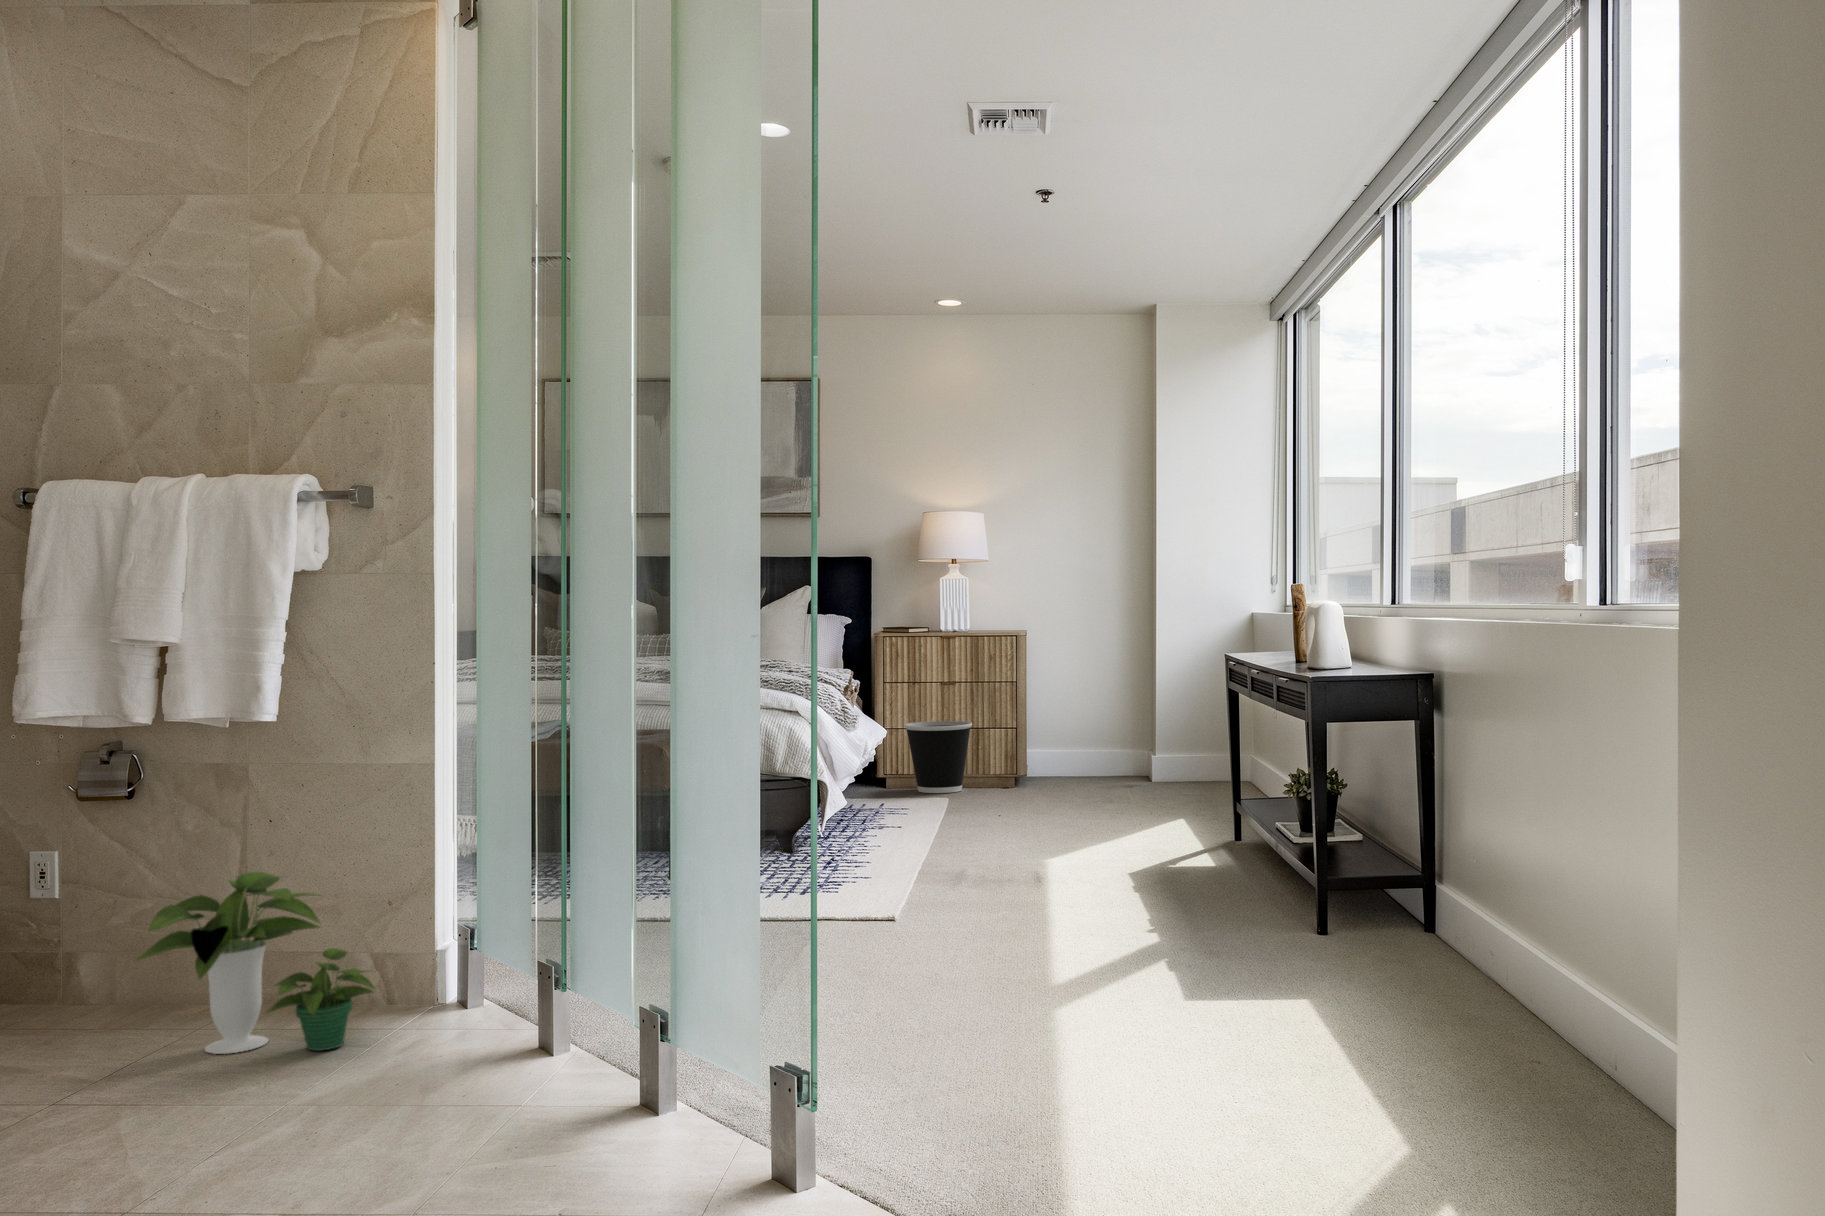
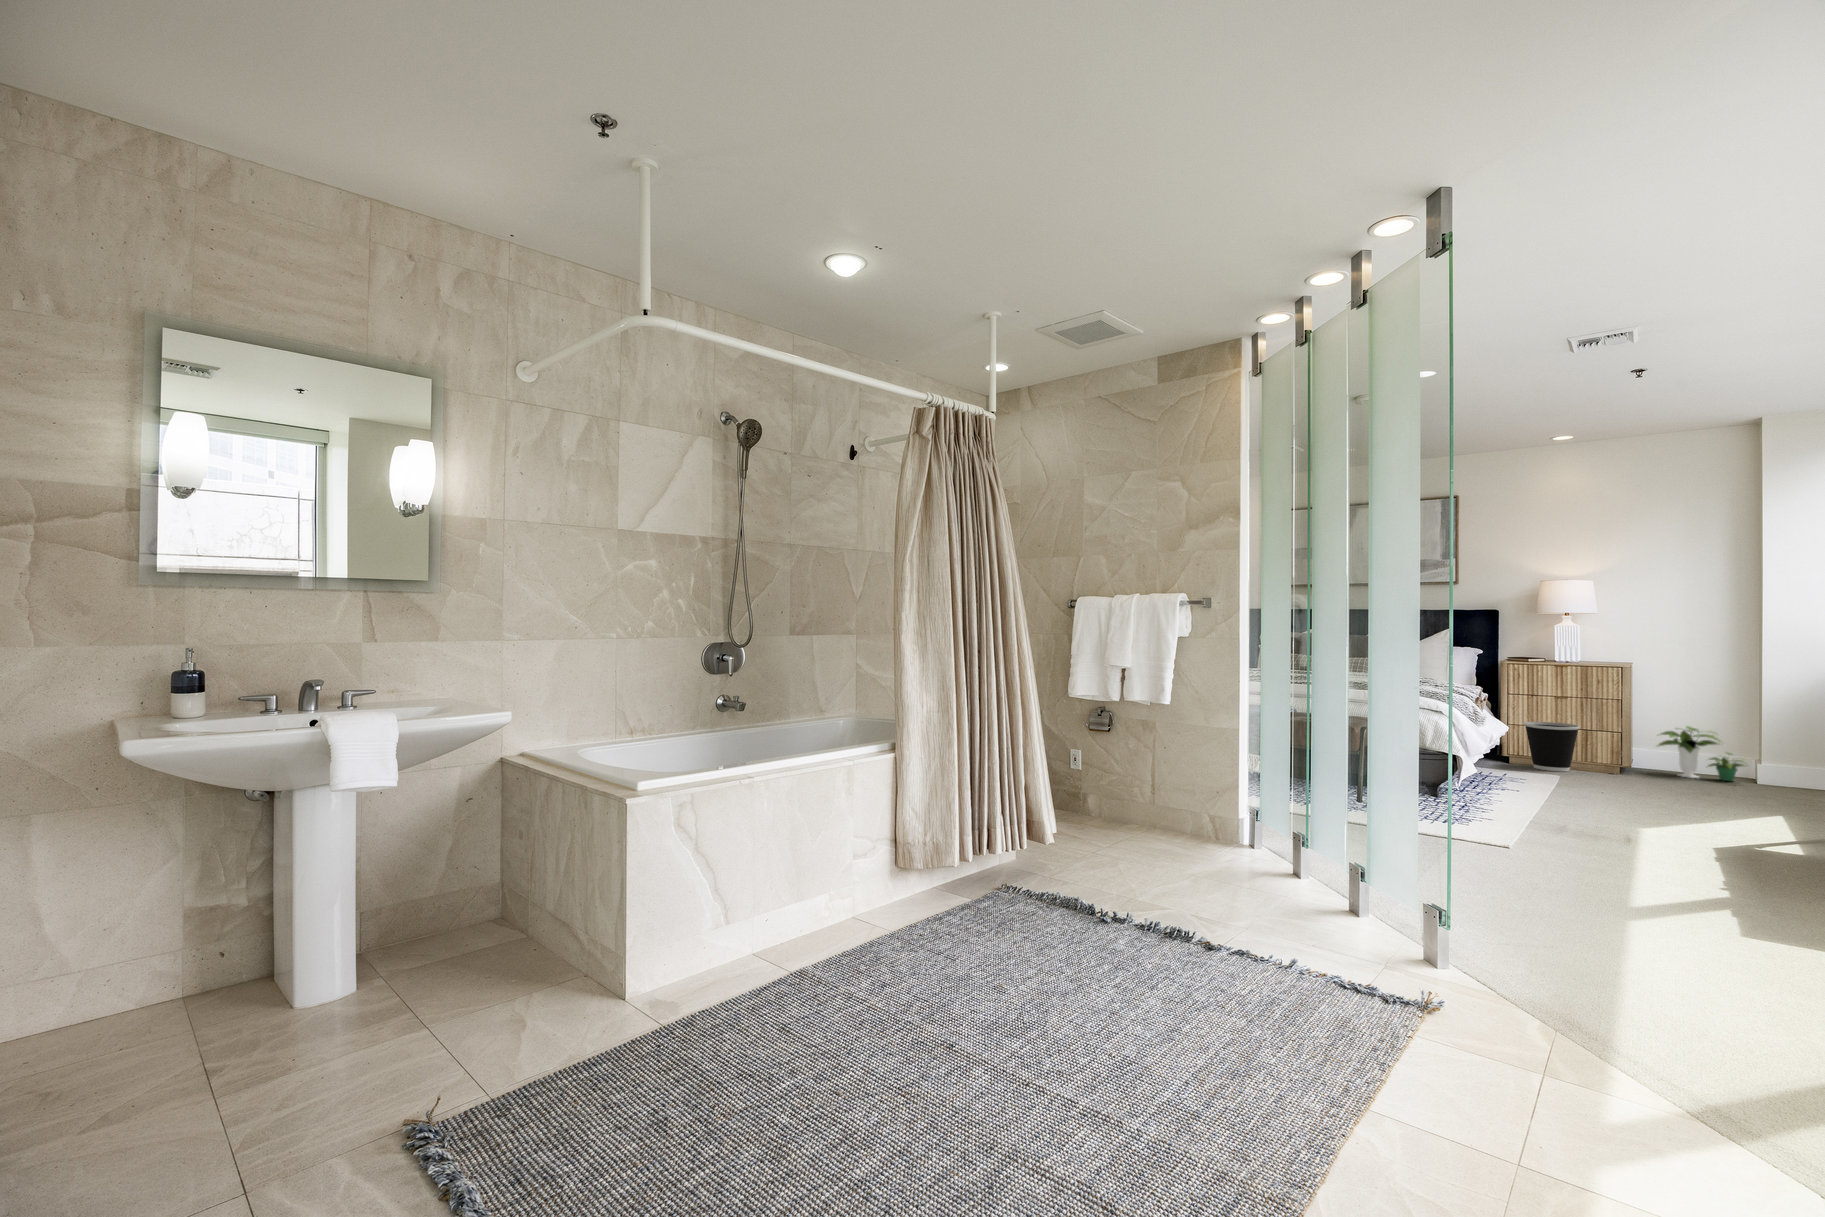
potted plant: present [136,872,375,1054] -> present [1658,726,1743,781]

